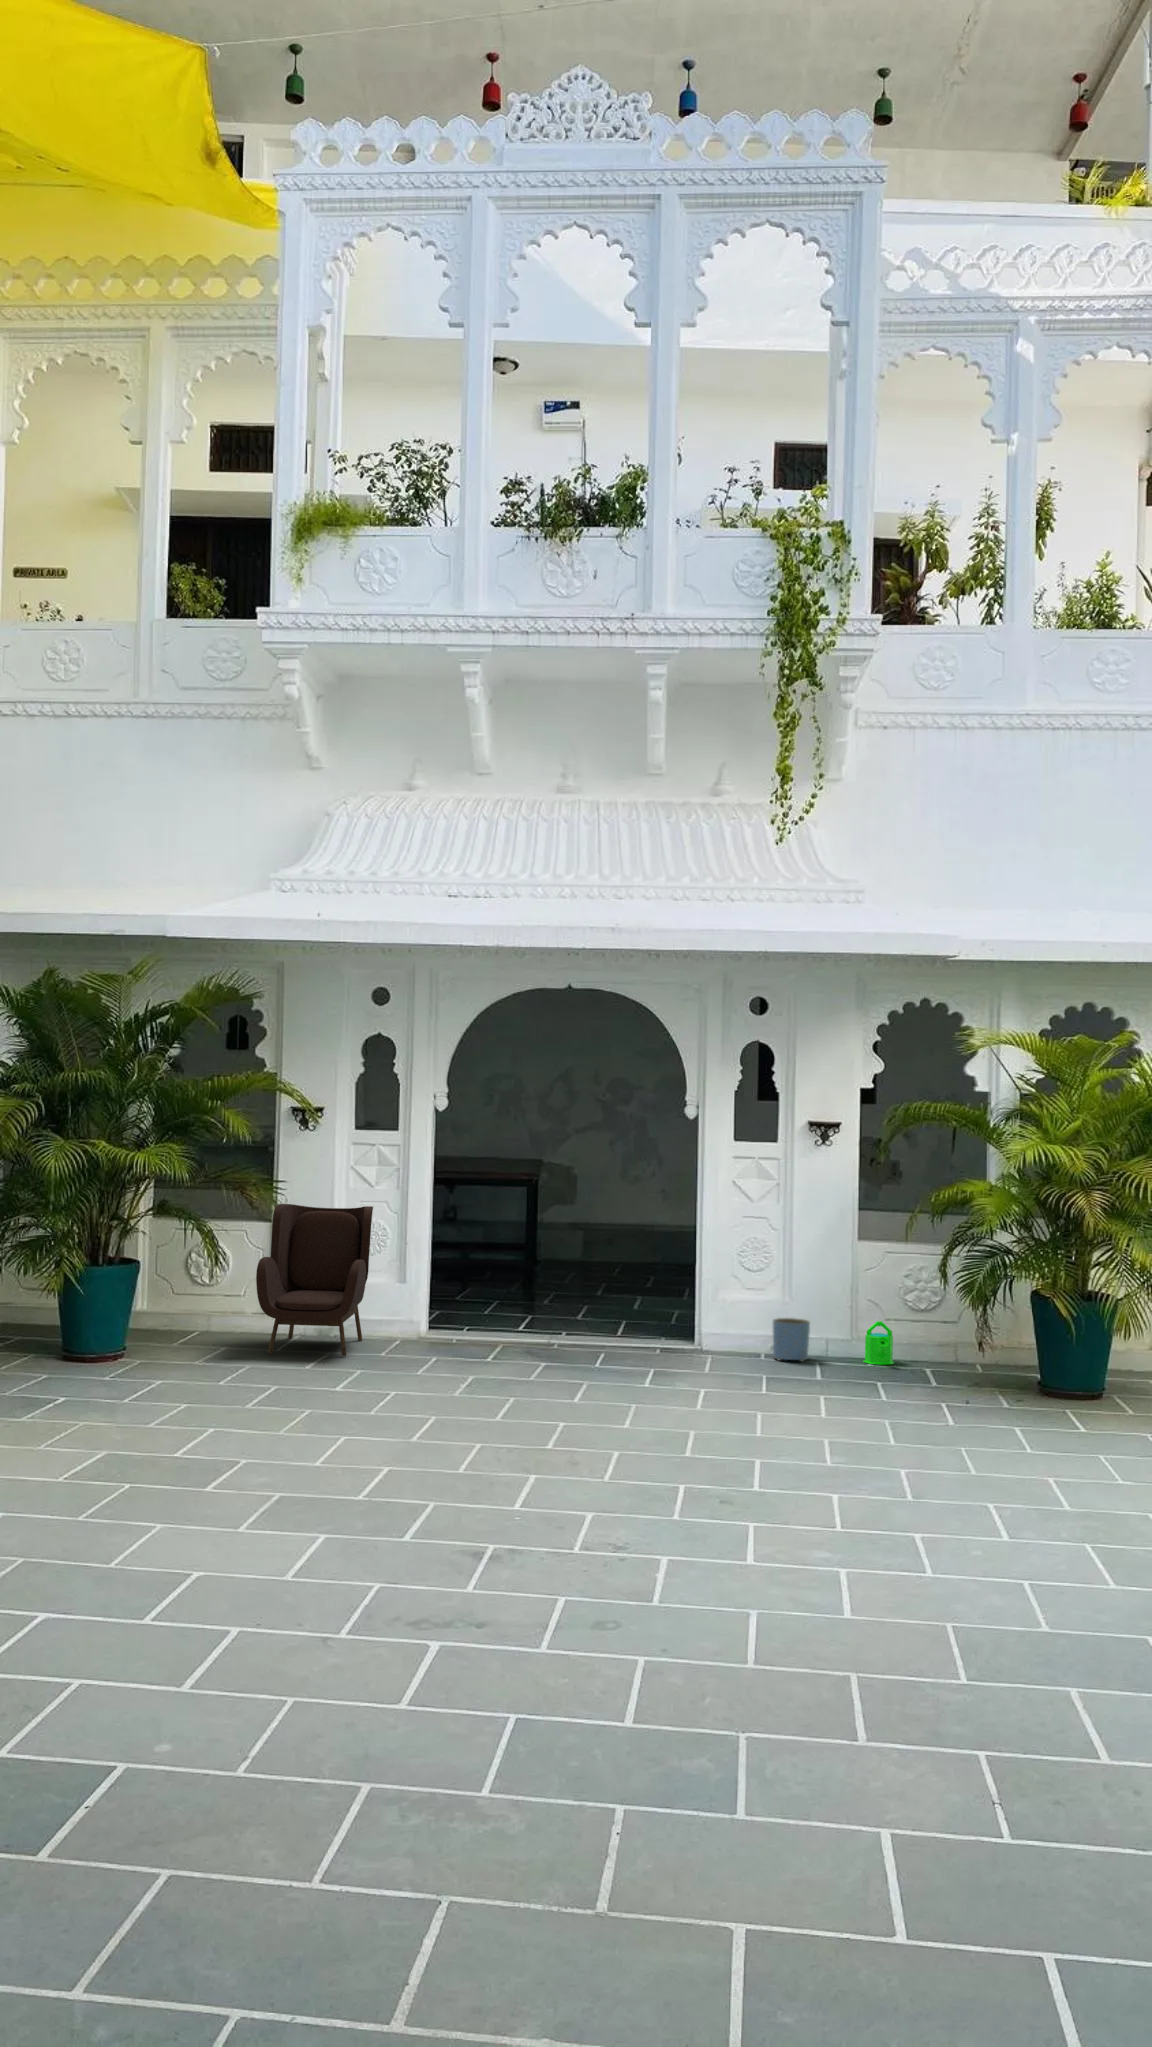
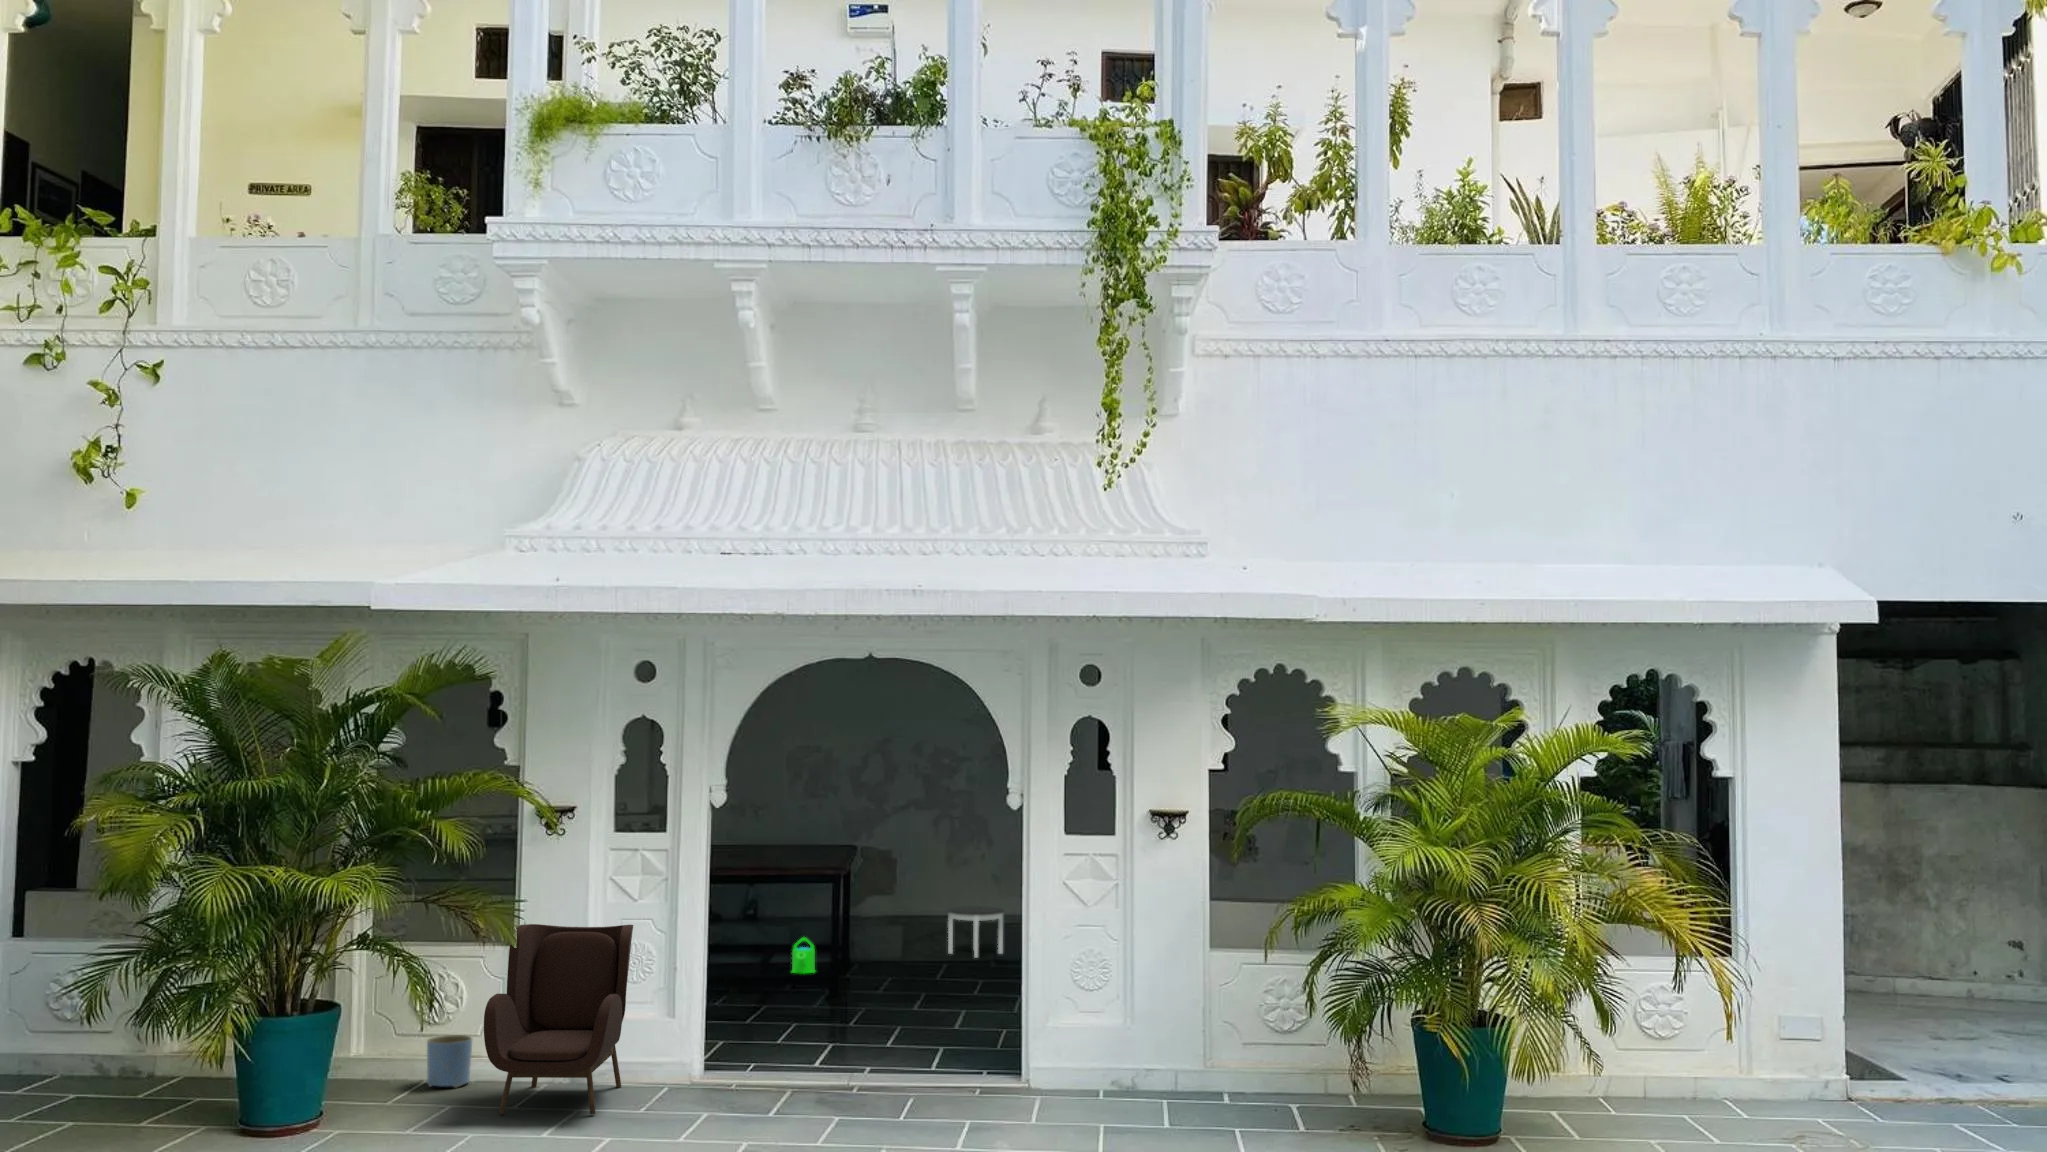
round table: none [625,1222,676,1266] -> present [948,906,1004,958]
planter: present [773,1318,810,1361] -> present [427,1035,472,1088]
watering can: present [863,1321,894,1365] -> present [792,938,815,974]

